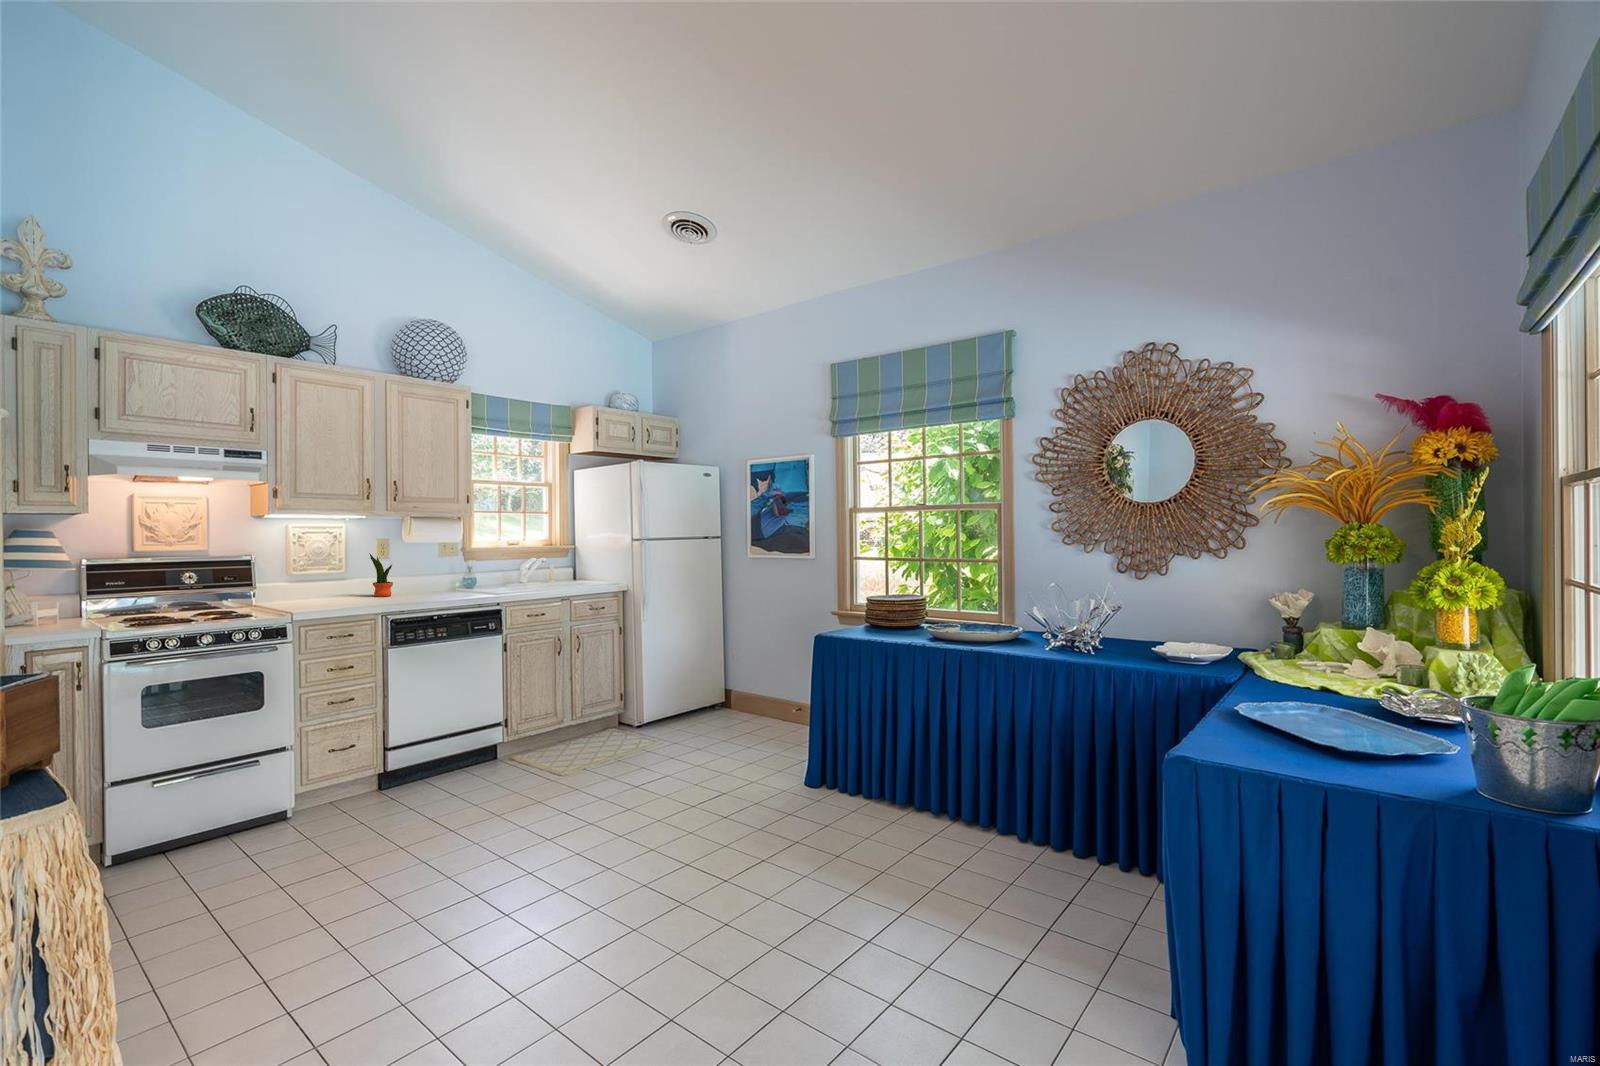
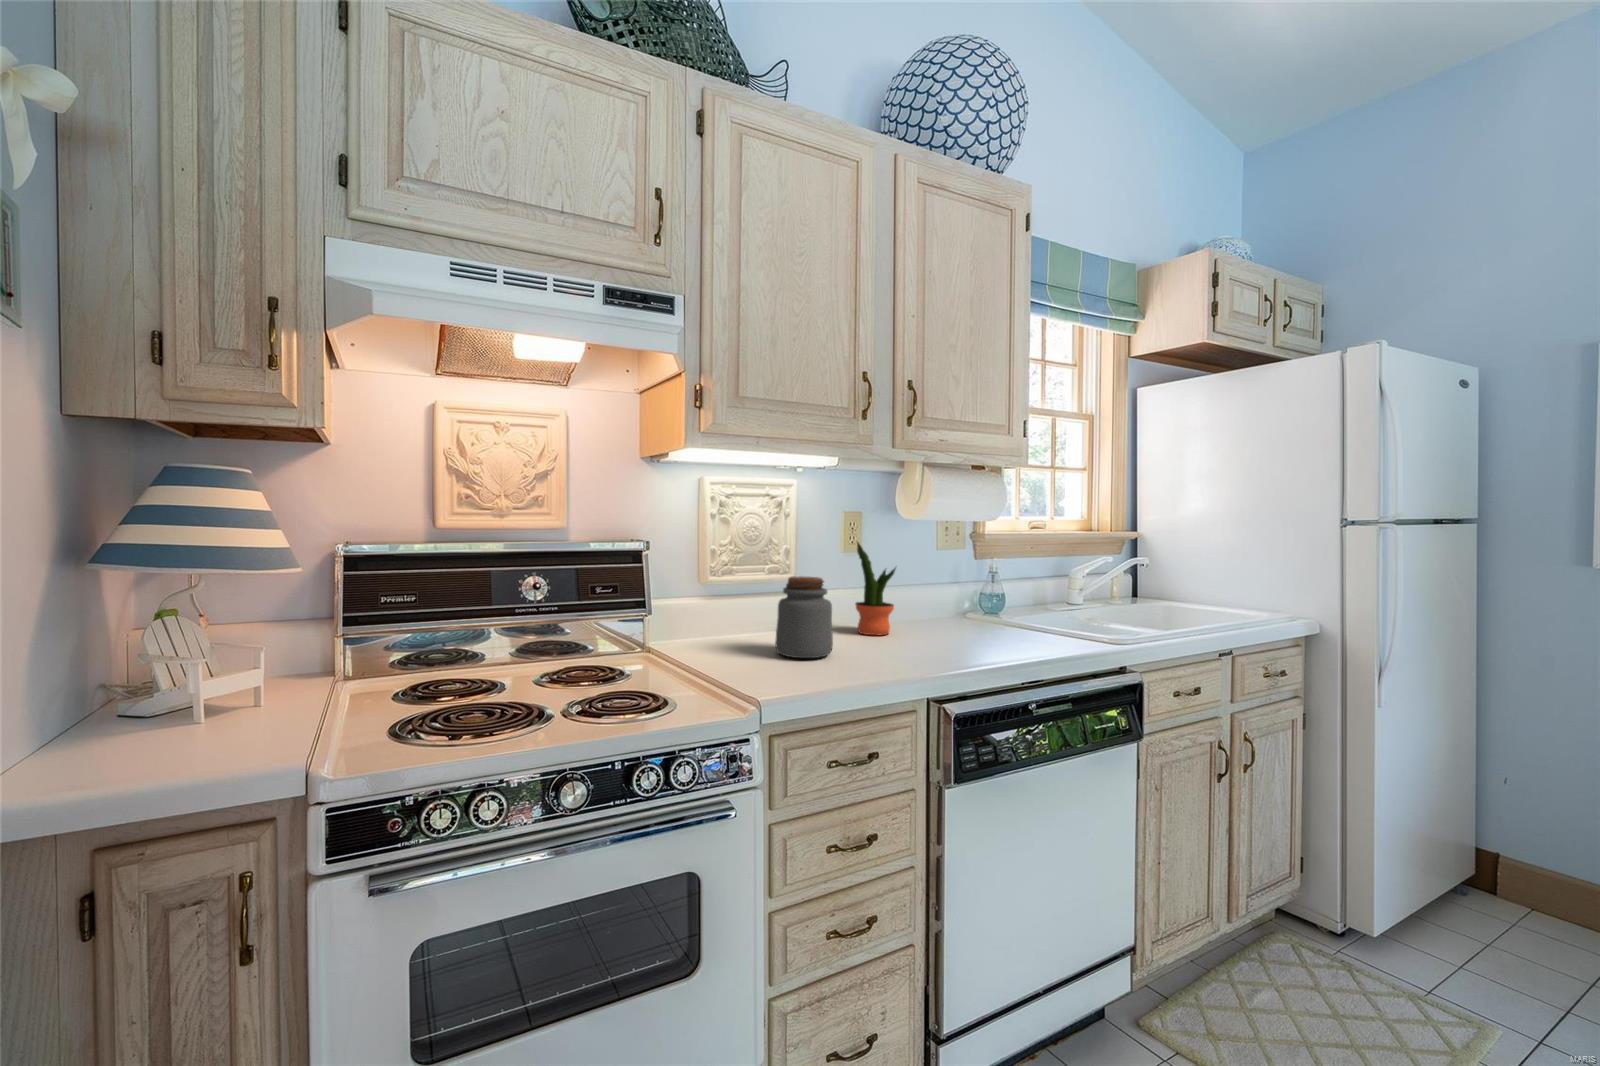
jar: none [319,569,348,604] -> present [775,576,833,658]

